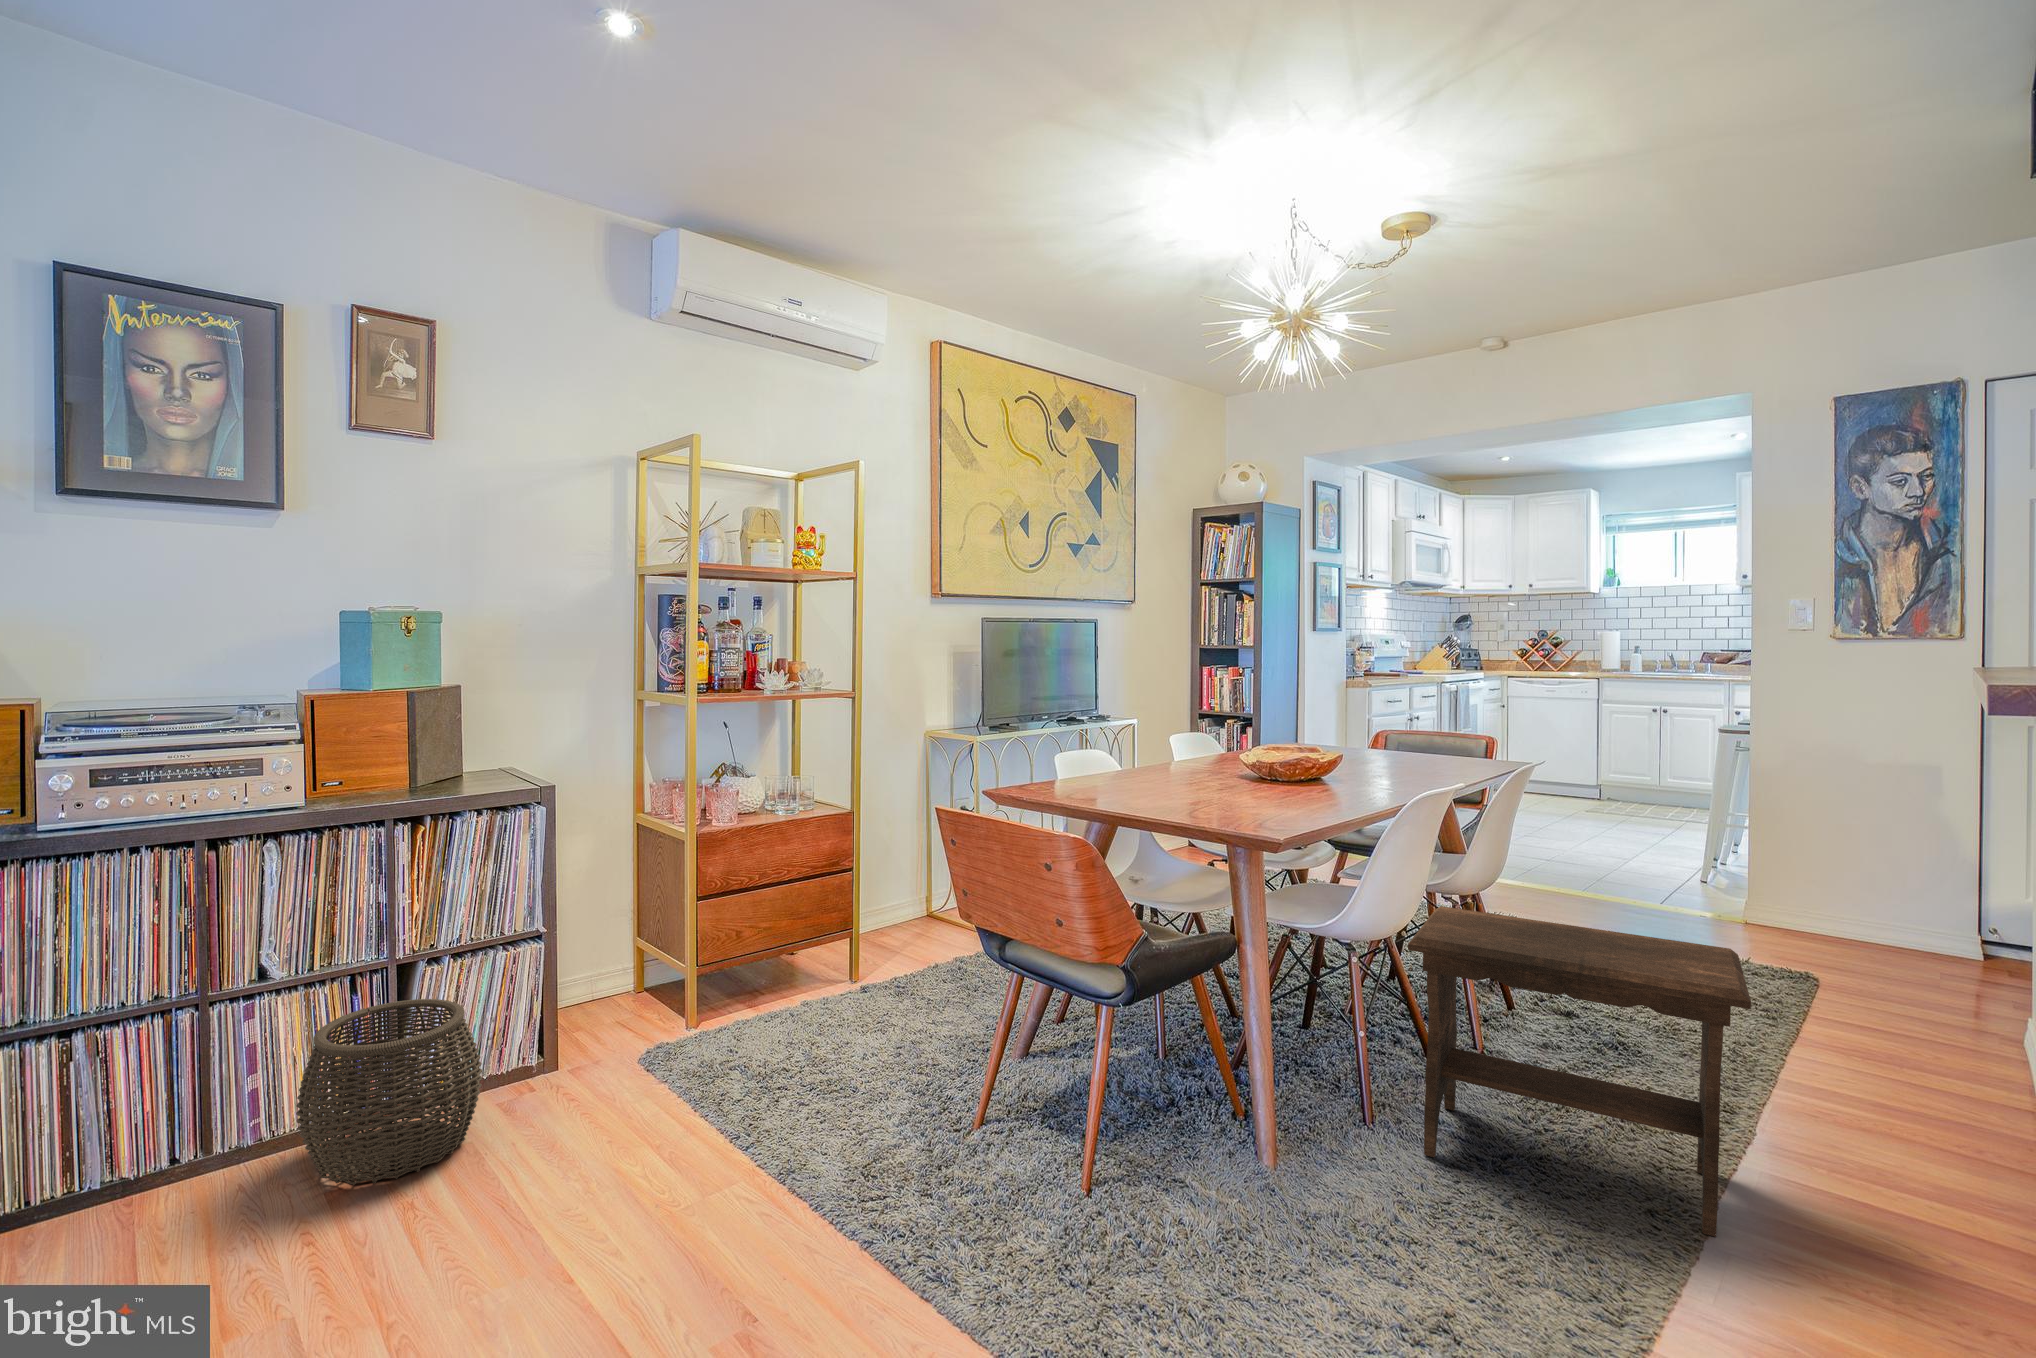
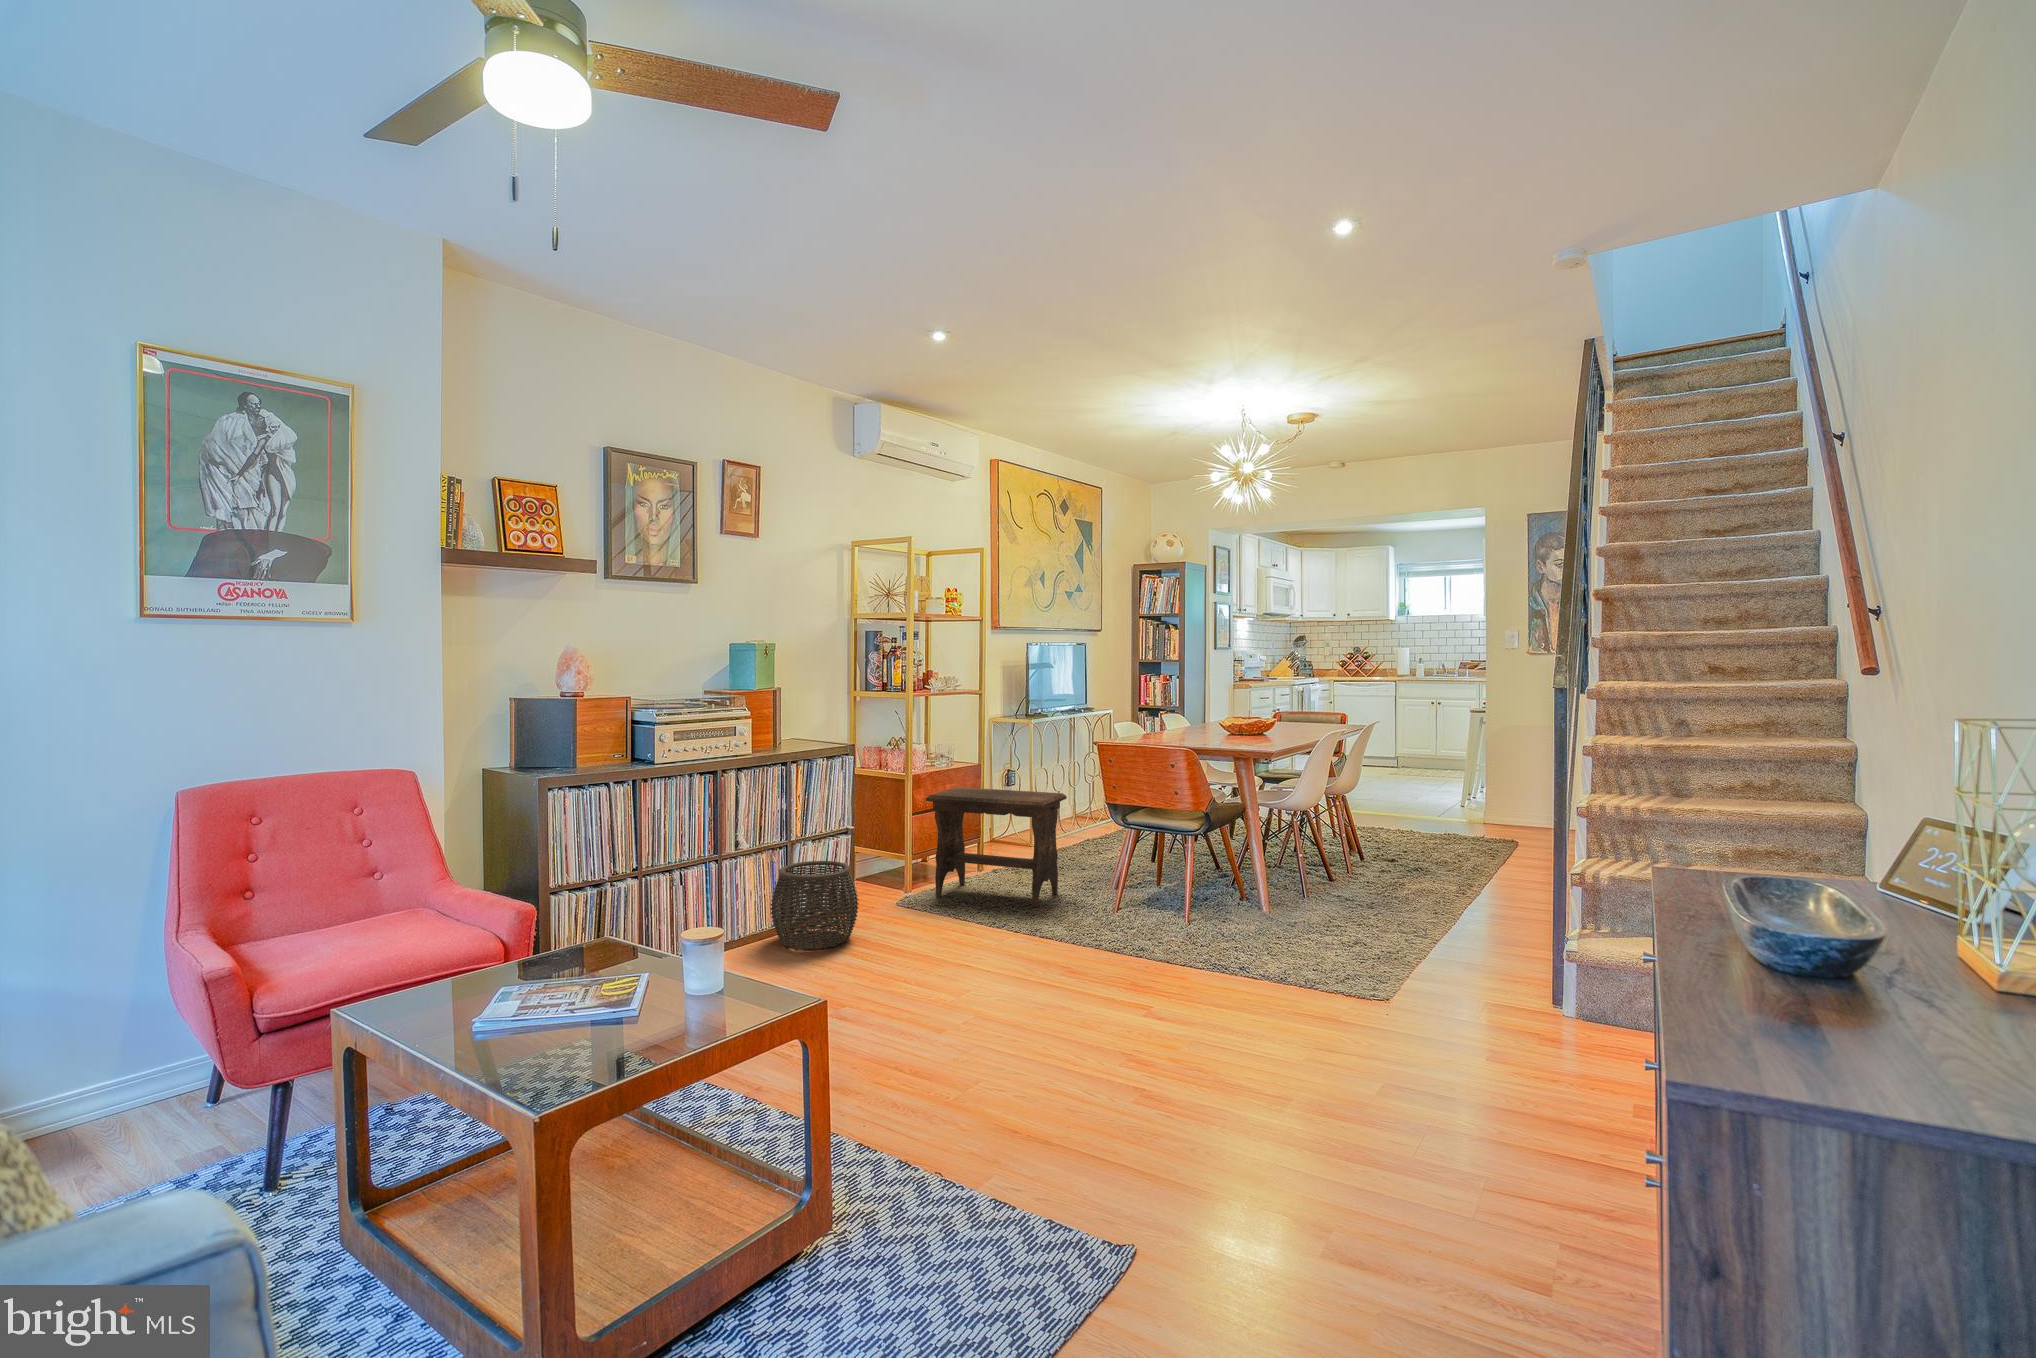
footstool: present [1408,906,1751,1237] -> present [926,787,1067,907]

